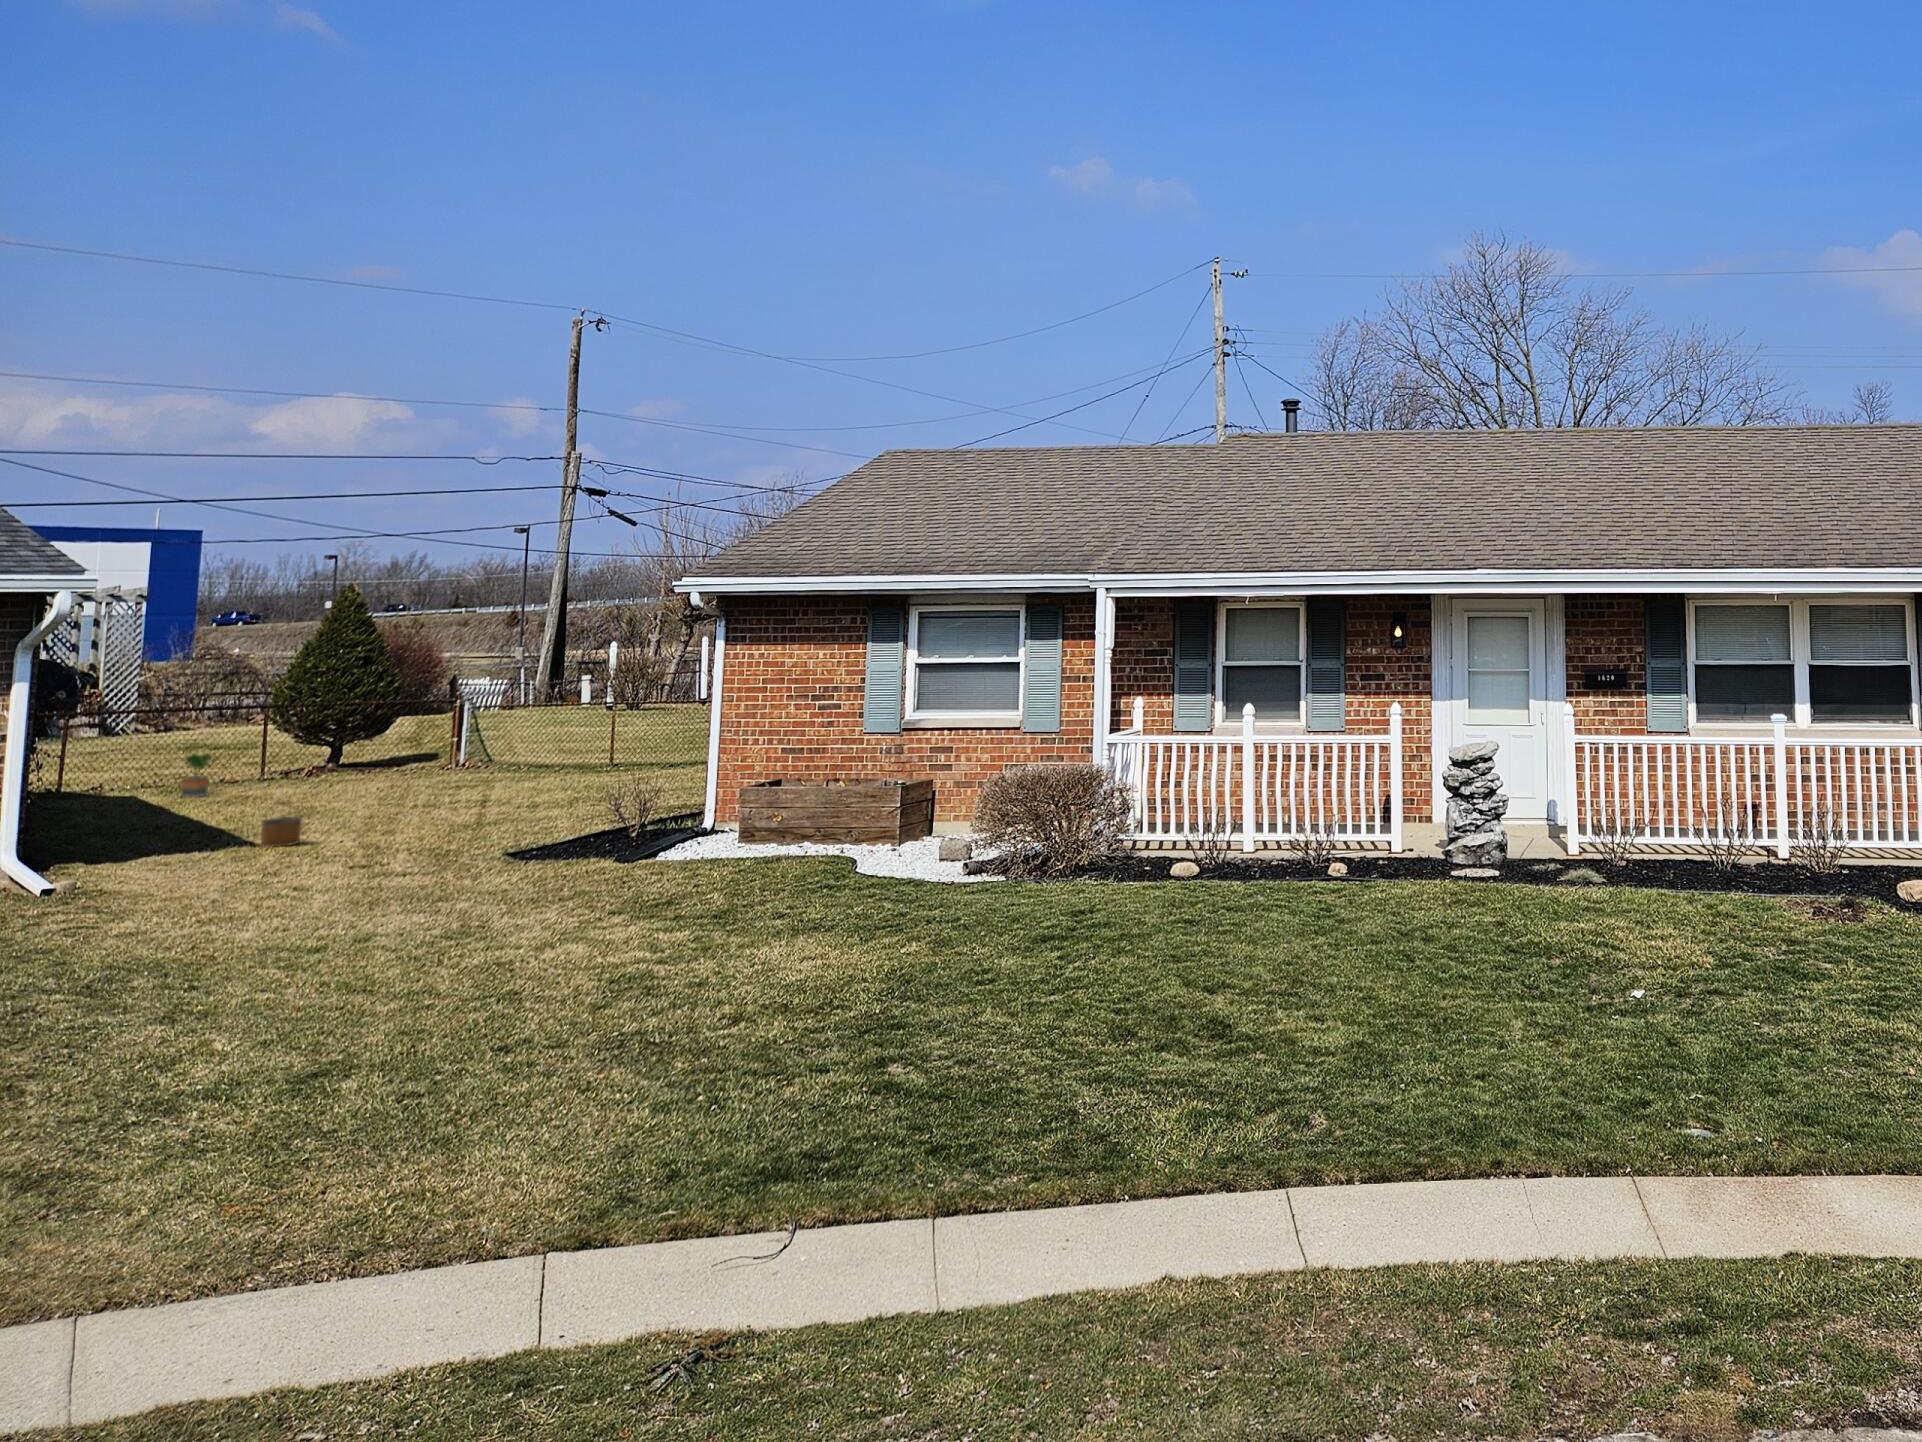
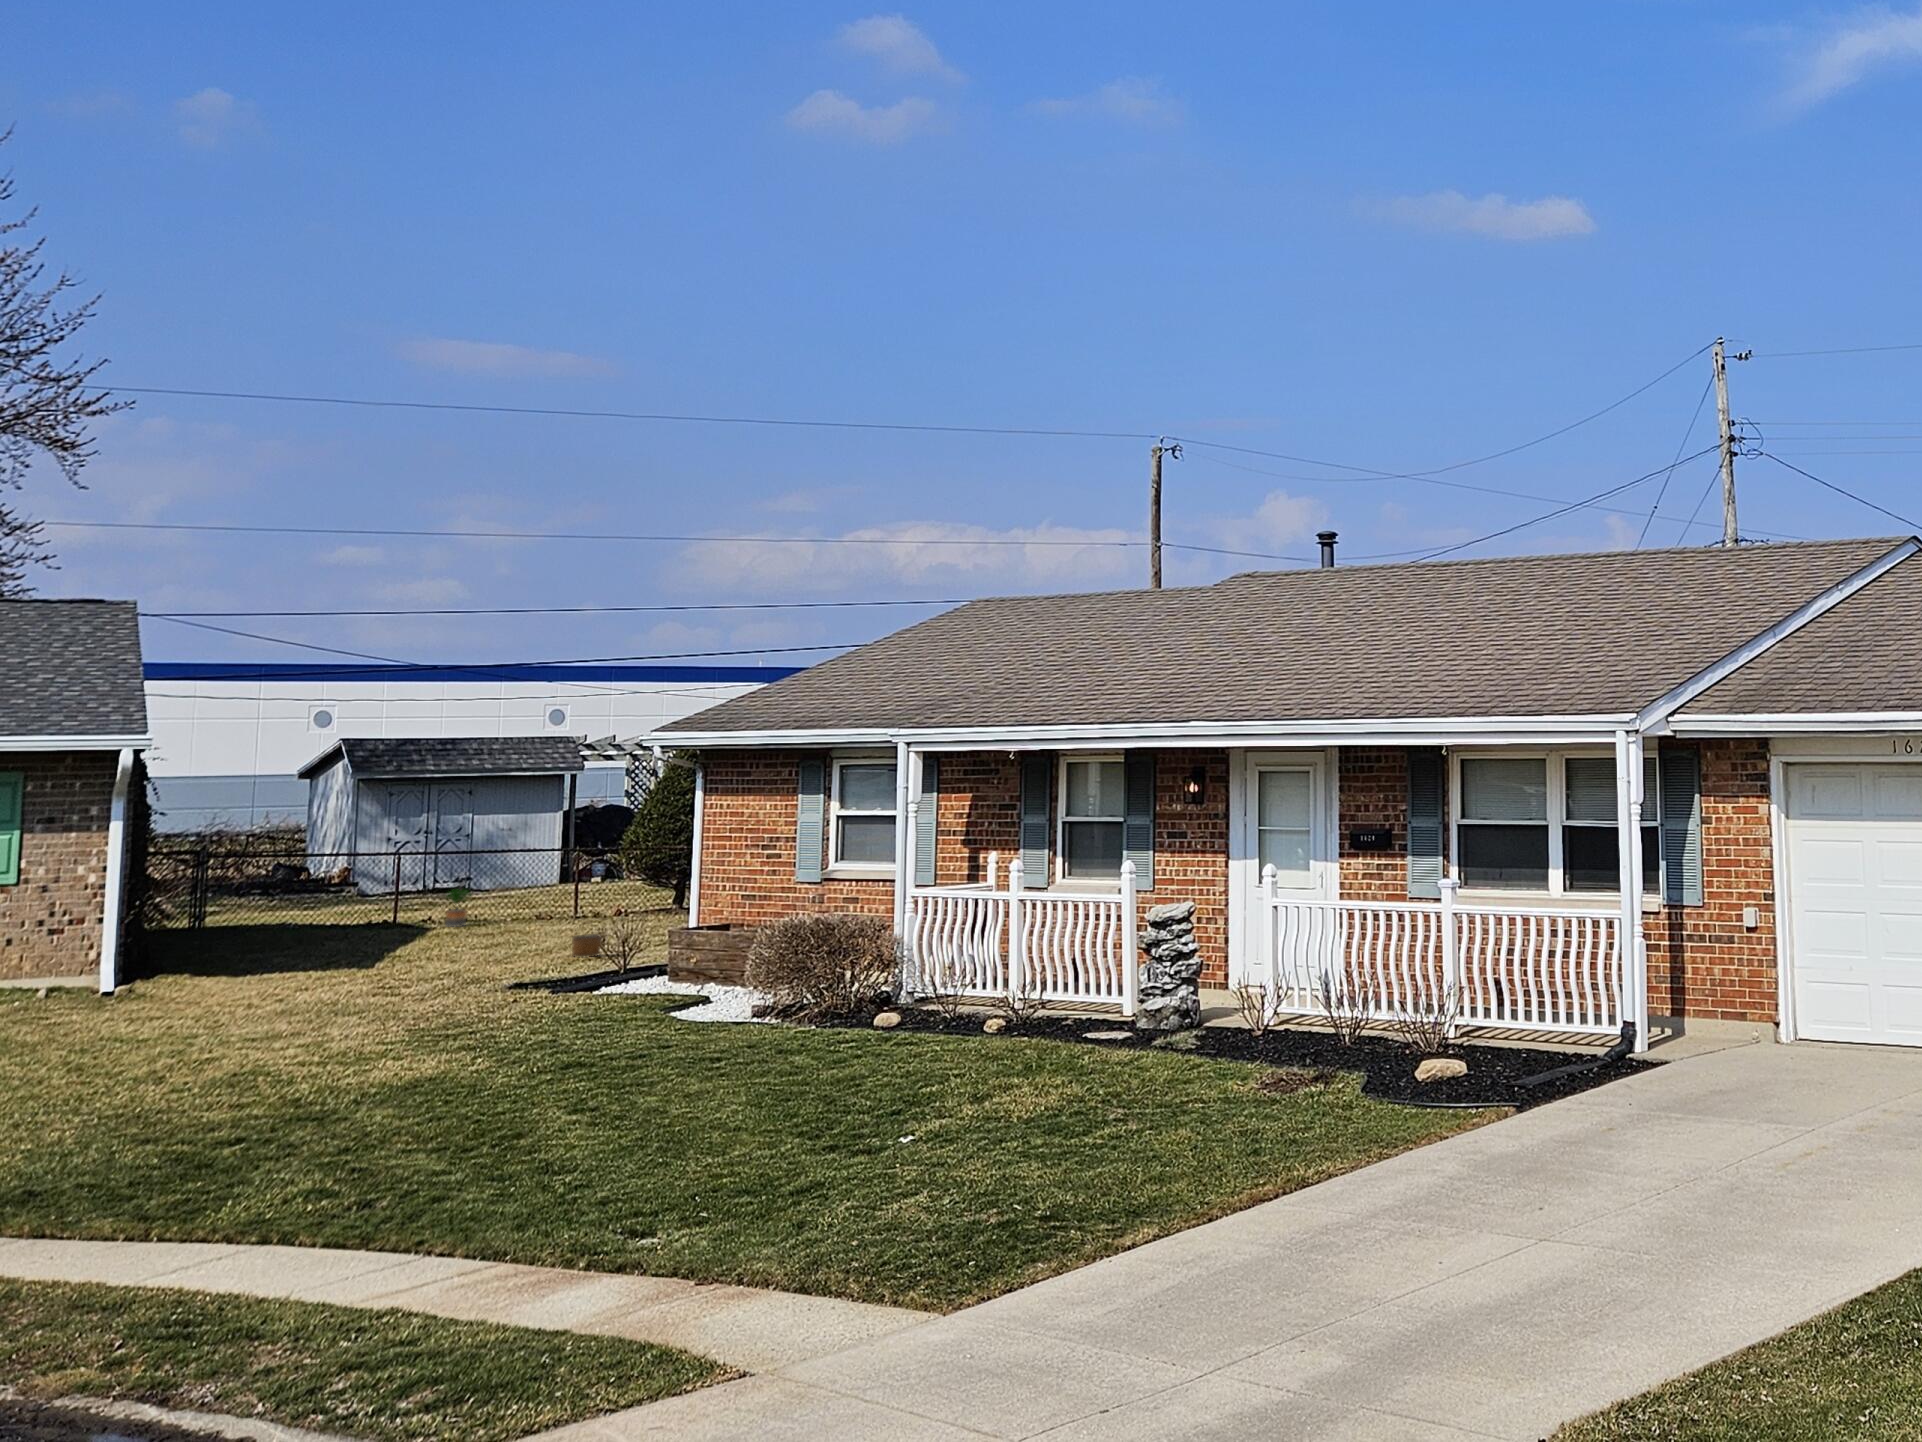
bucket: present [261,802,303,847] -> present [572,934,602,958]

